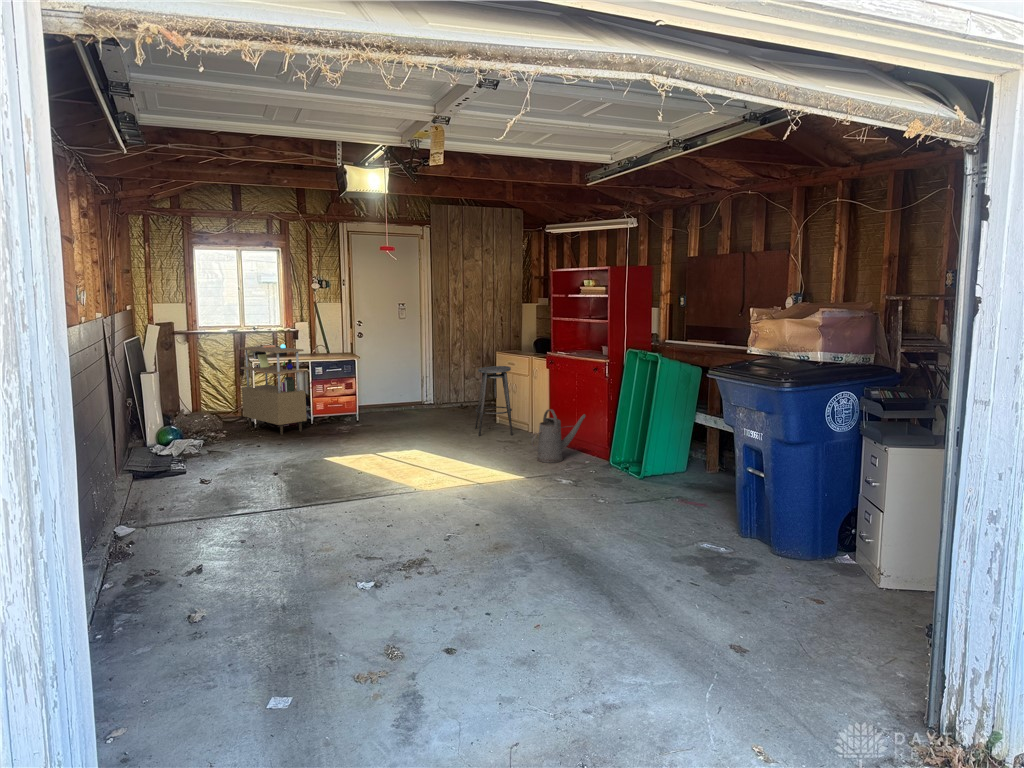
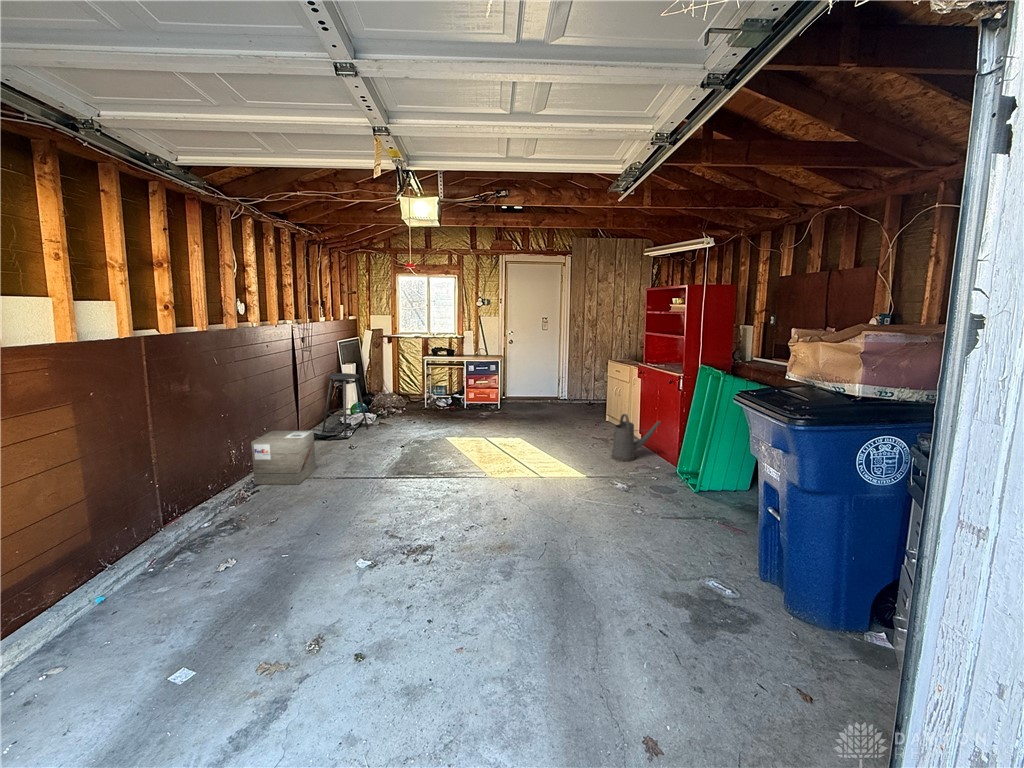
shelving unit: present [240,344,307,435] -> none [423,347,460,413]
stool: present [475,366,513,436] -> present [322,373,368,437]
wooden crate: none [99,460,177,542] -> present [251,431,316,485]

